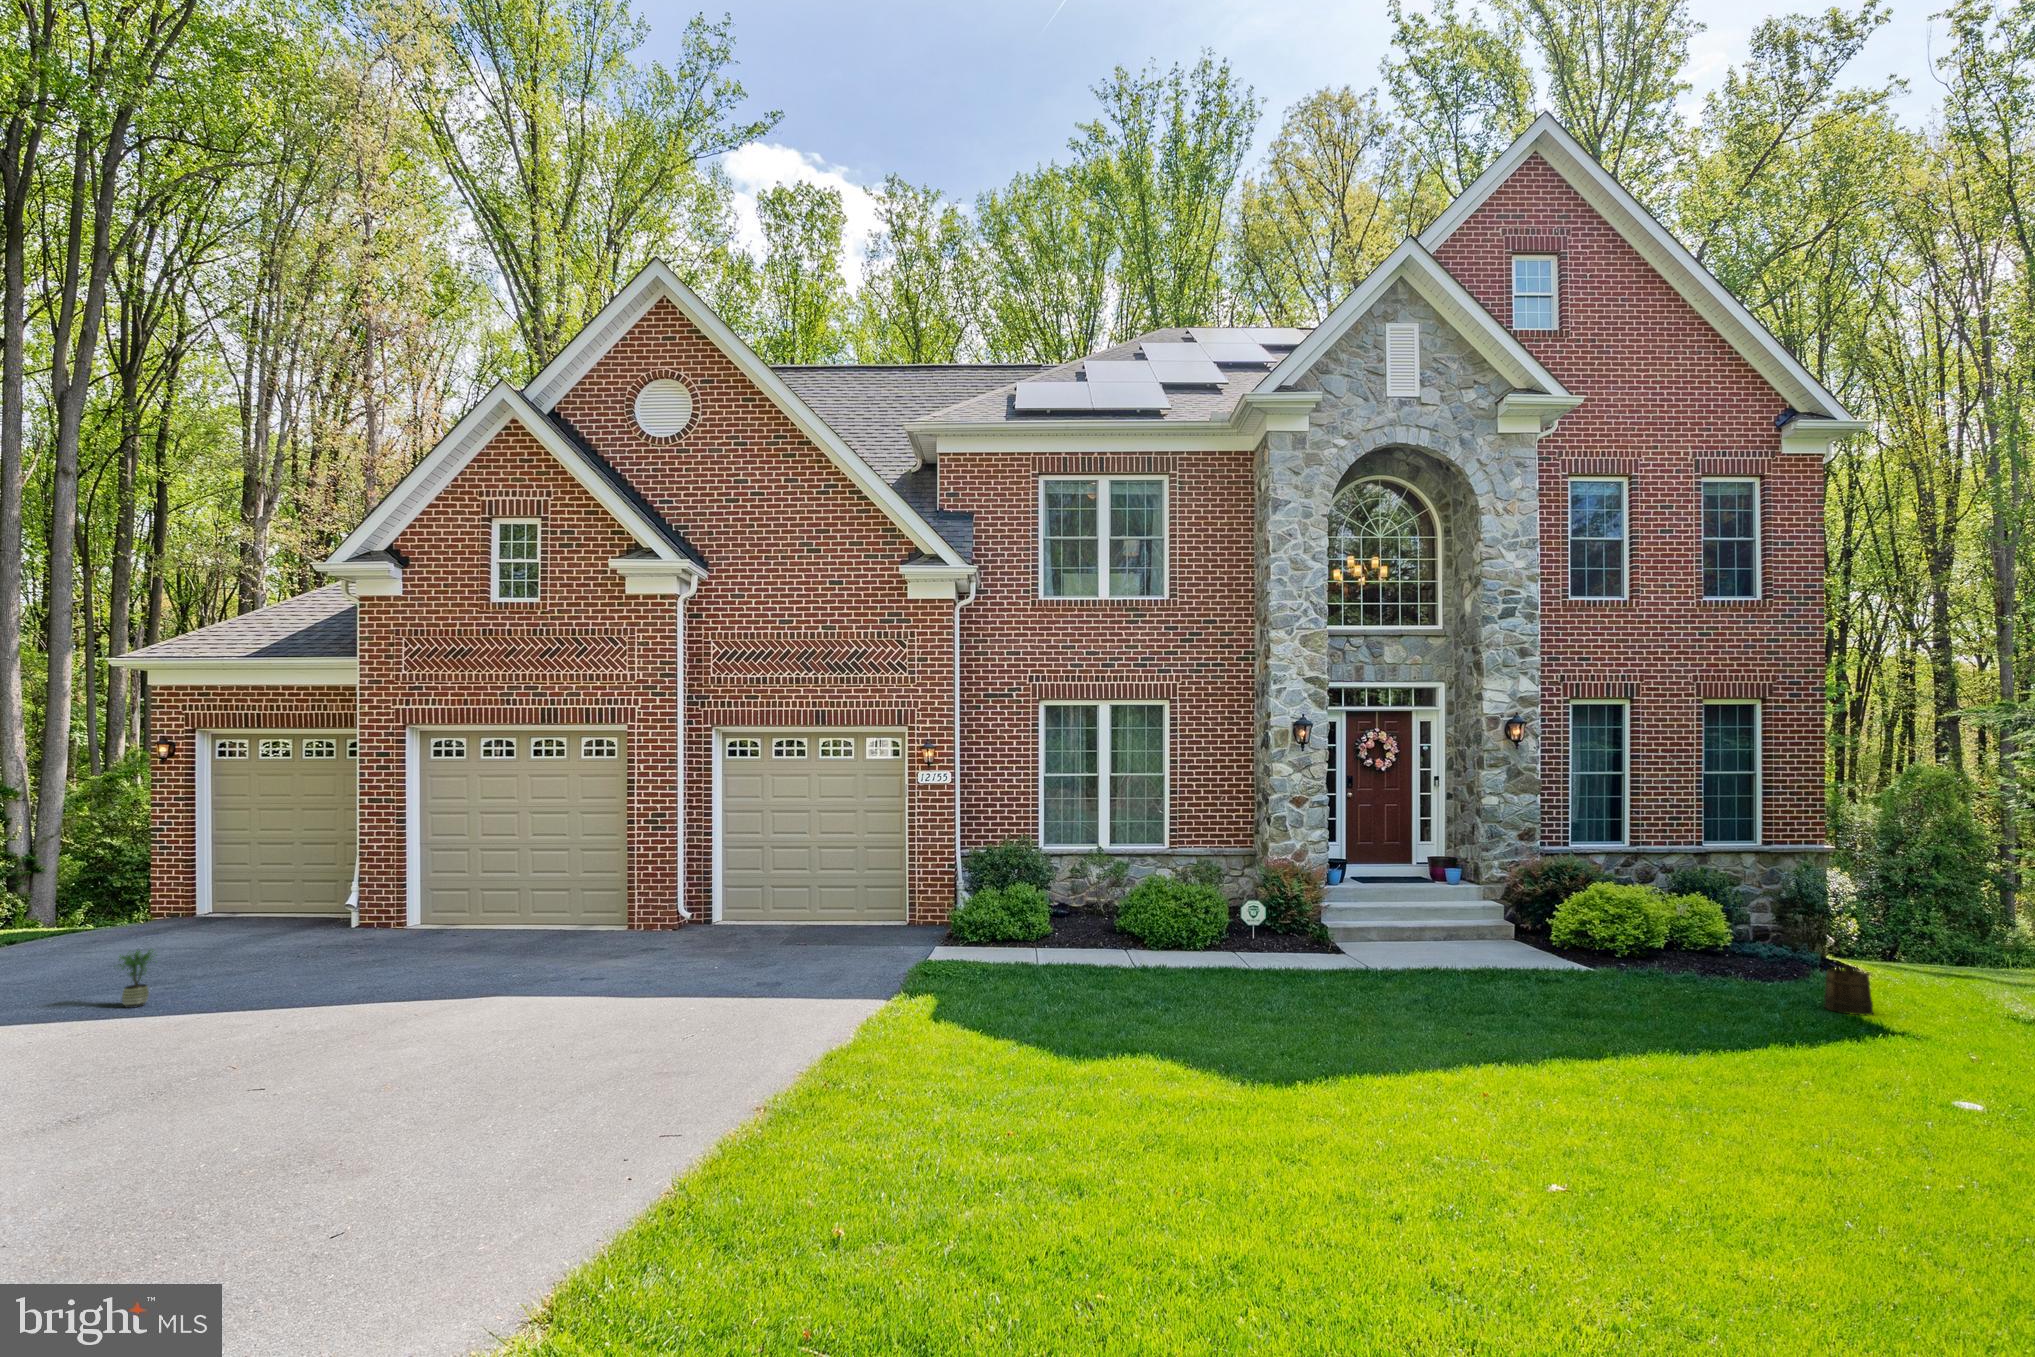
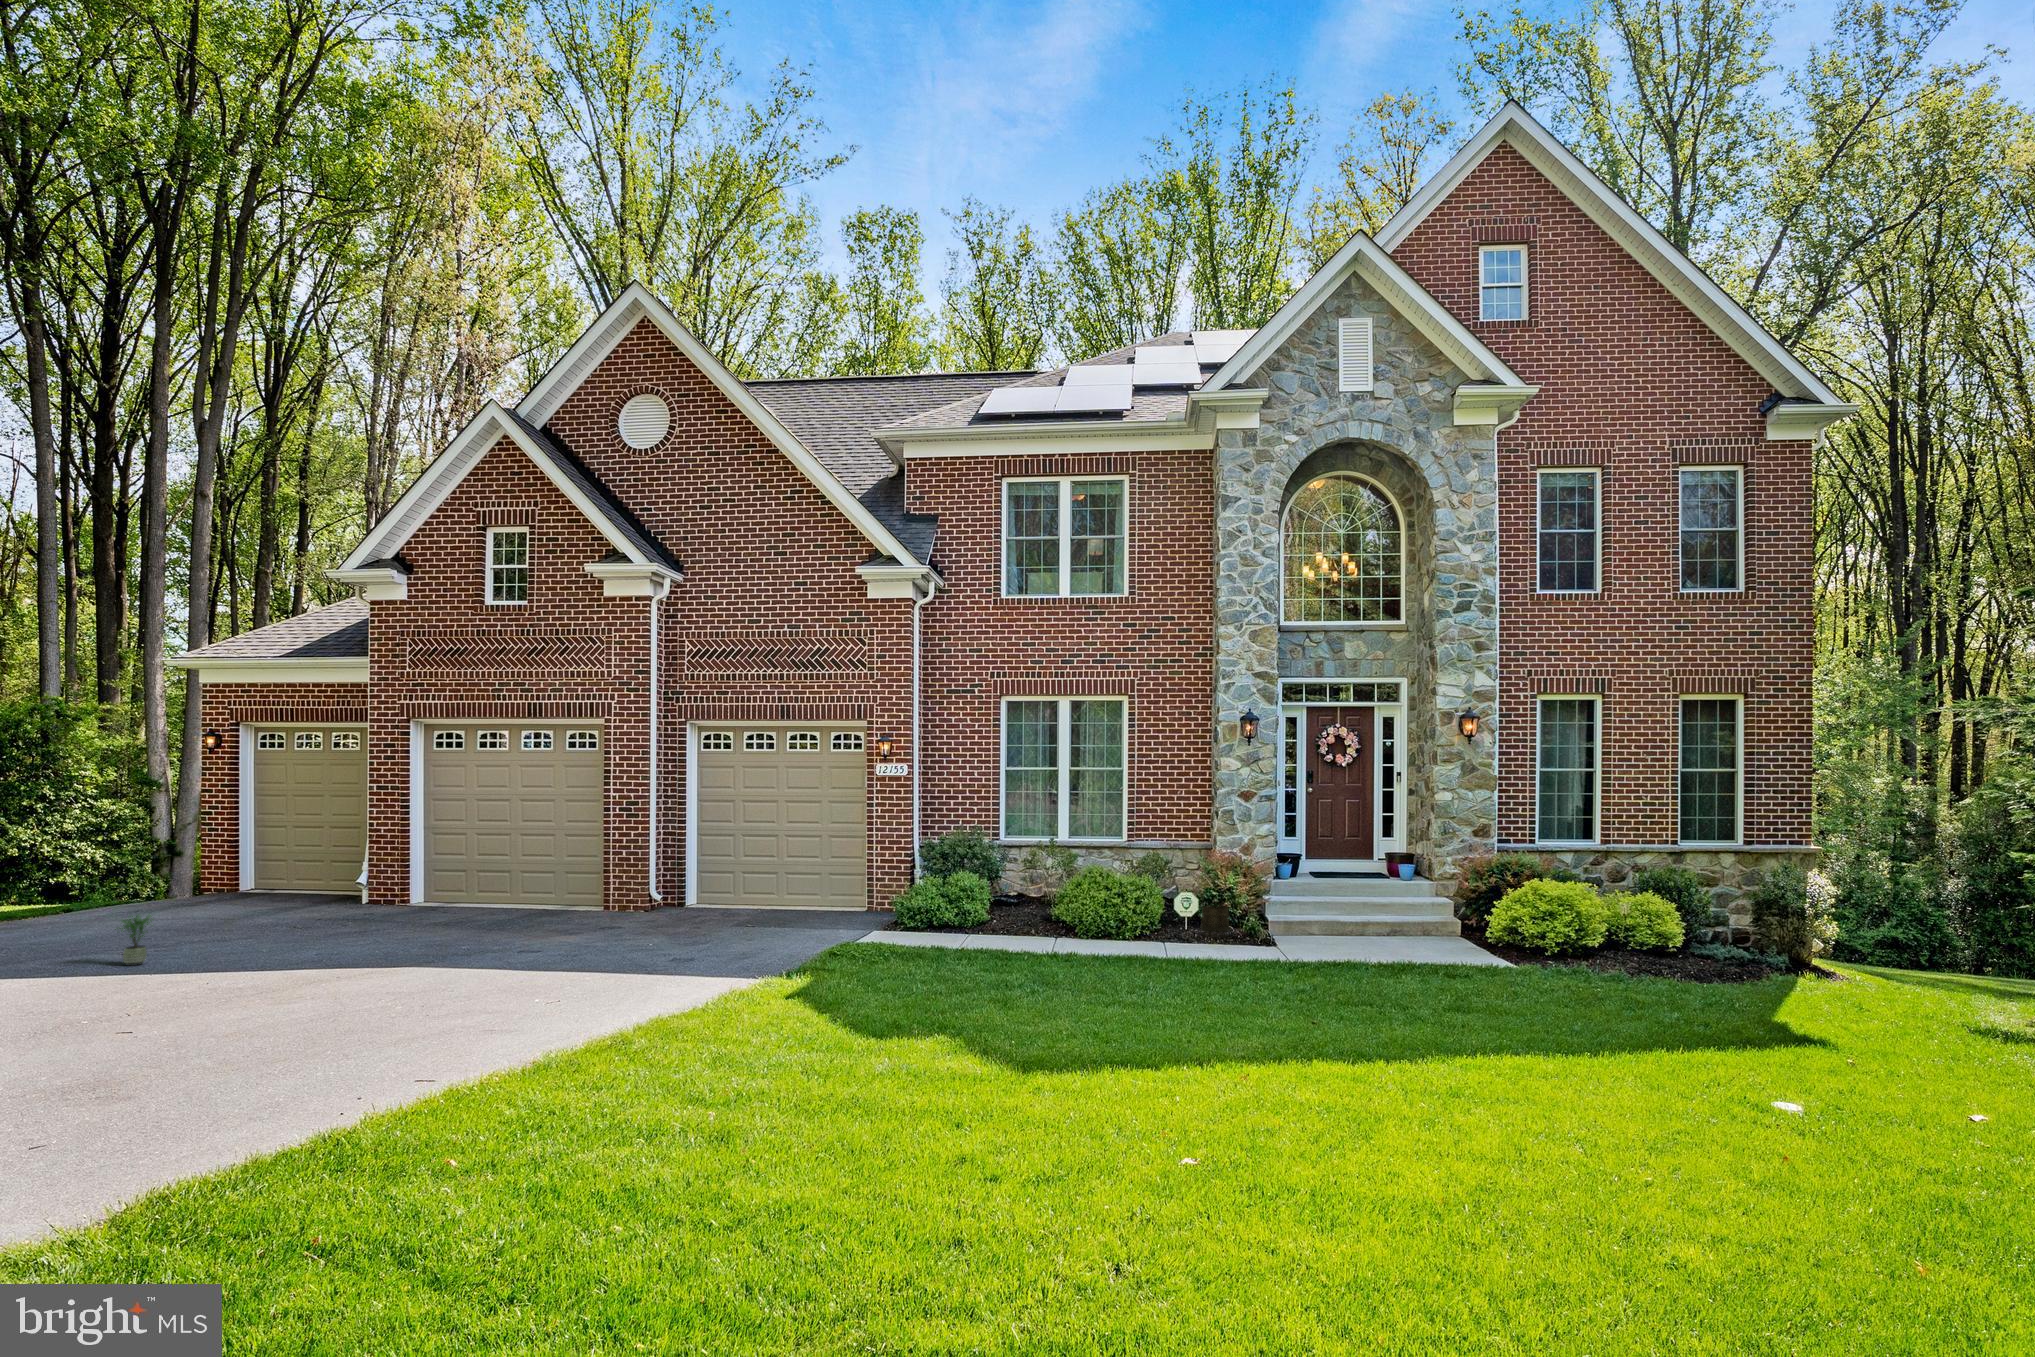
bucket: present [1824,966,1873,1015] -> present [1201,903,1230,938]

